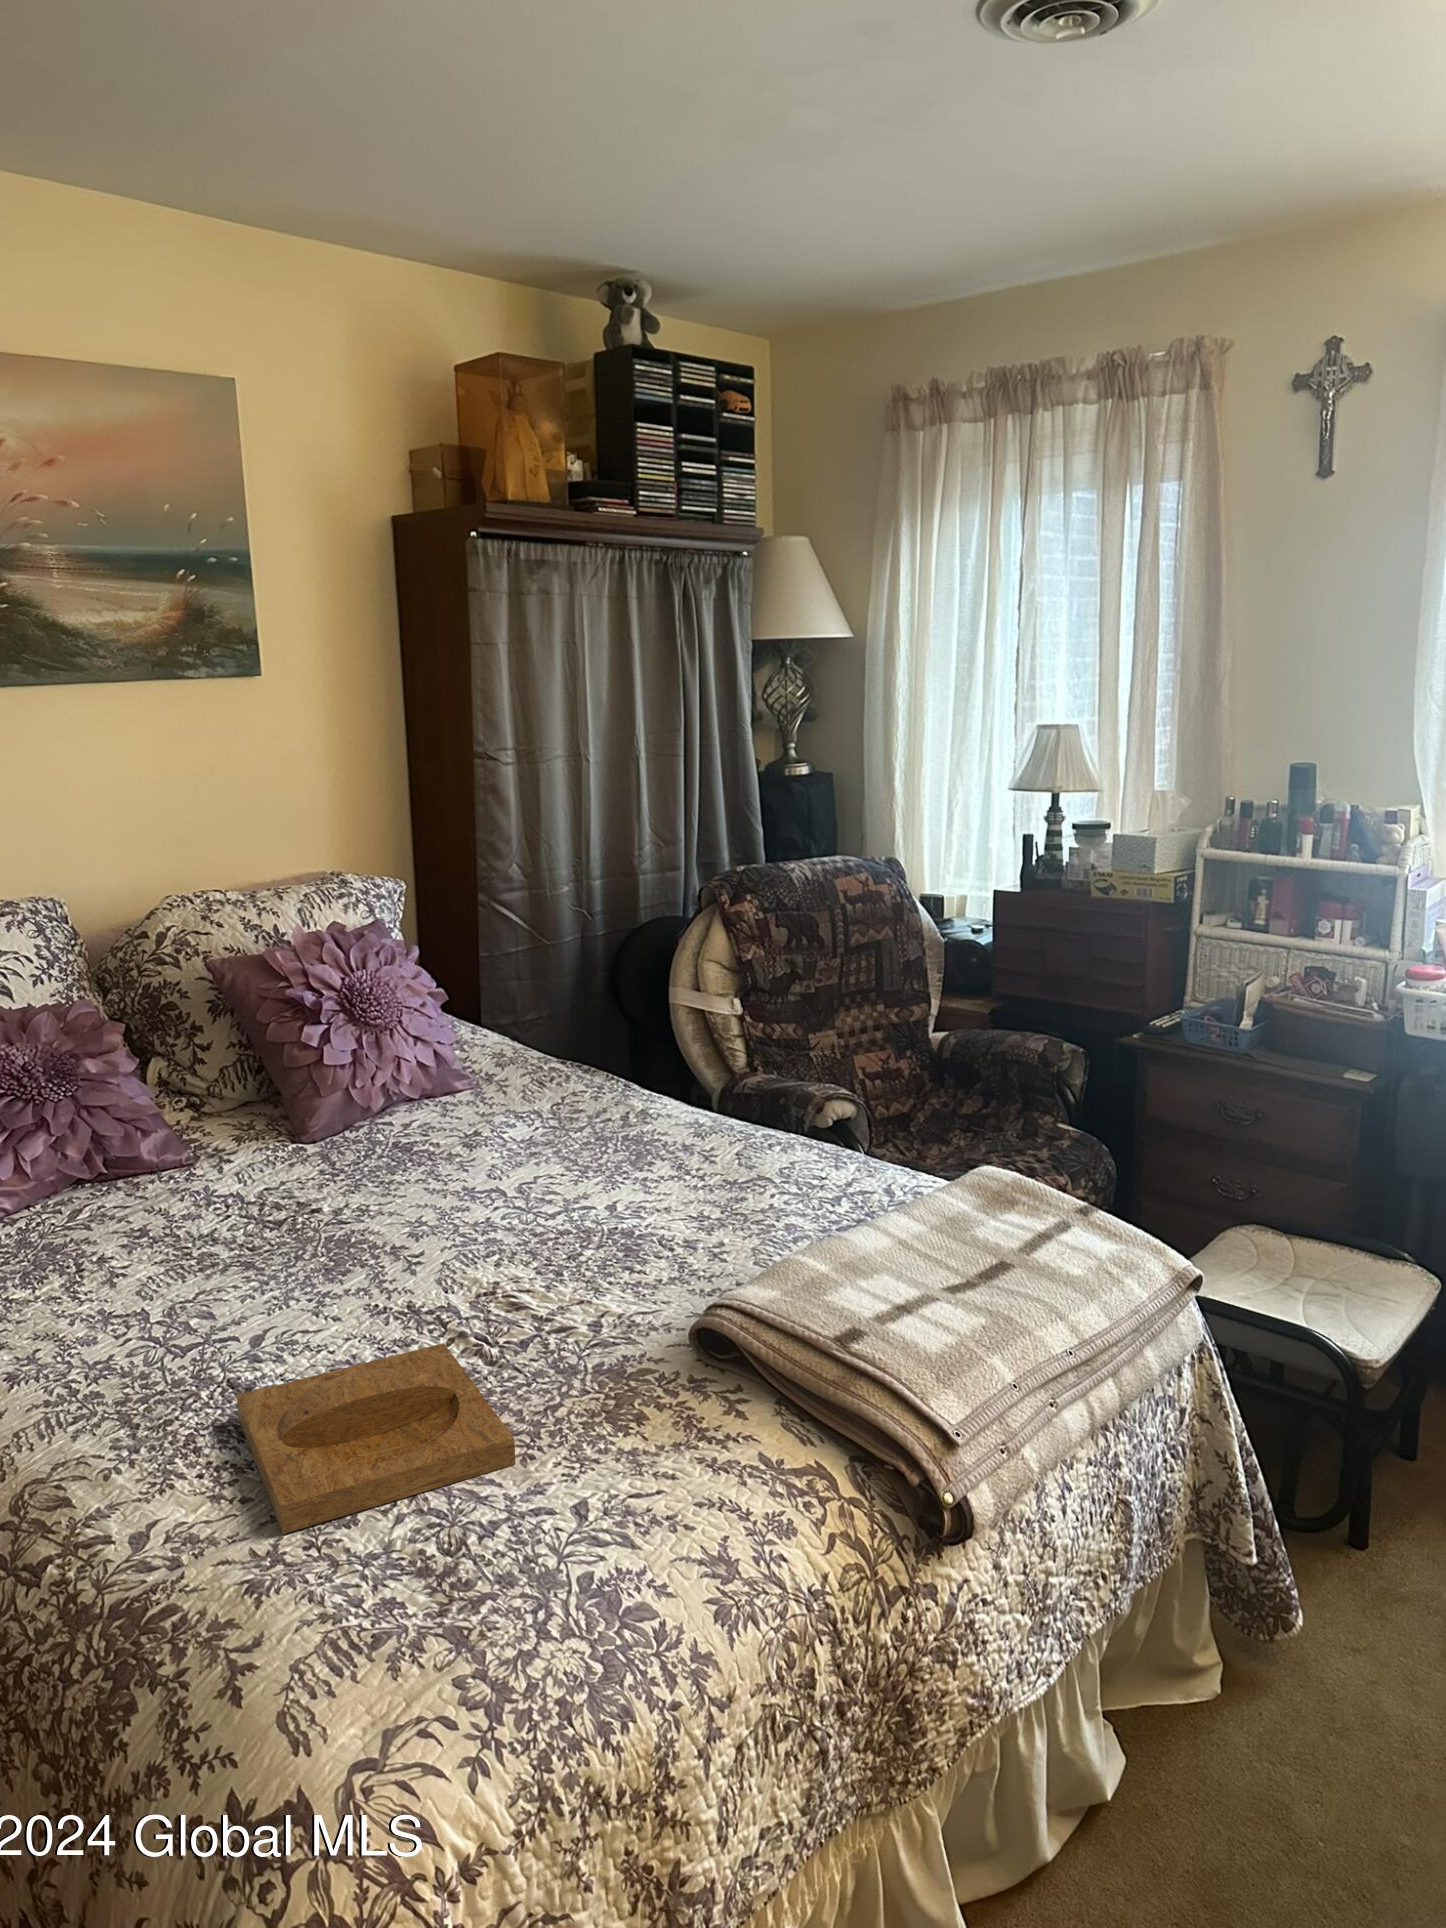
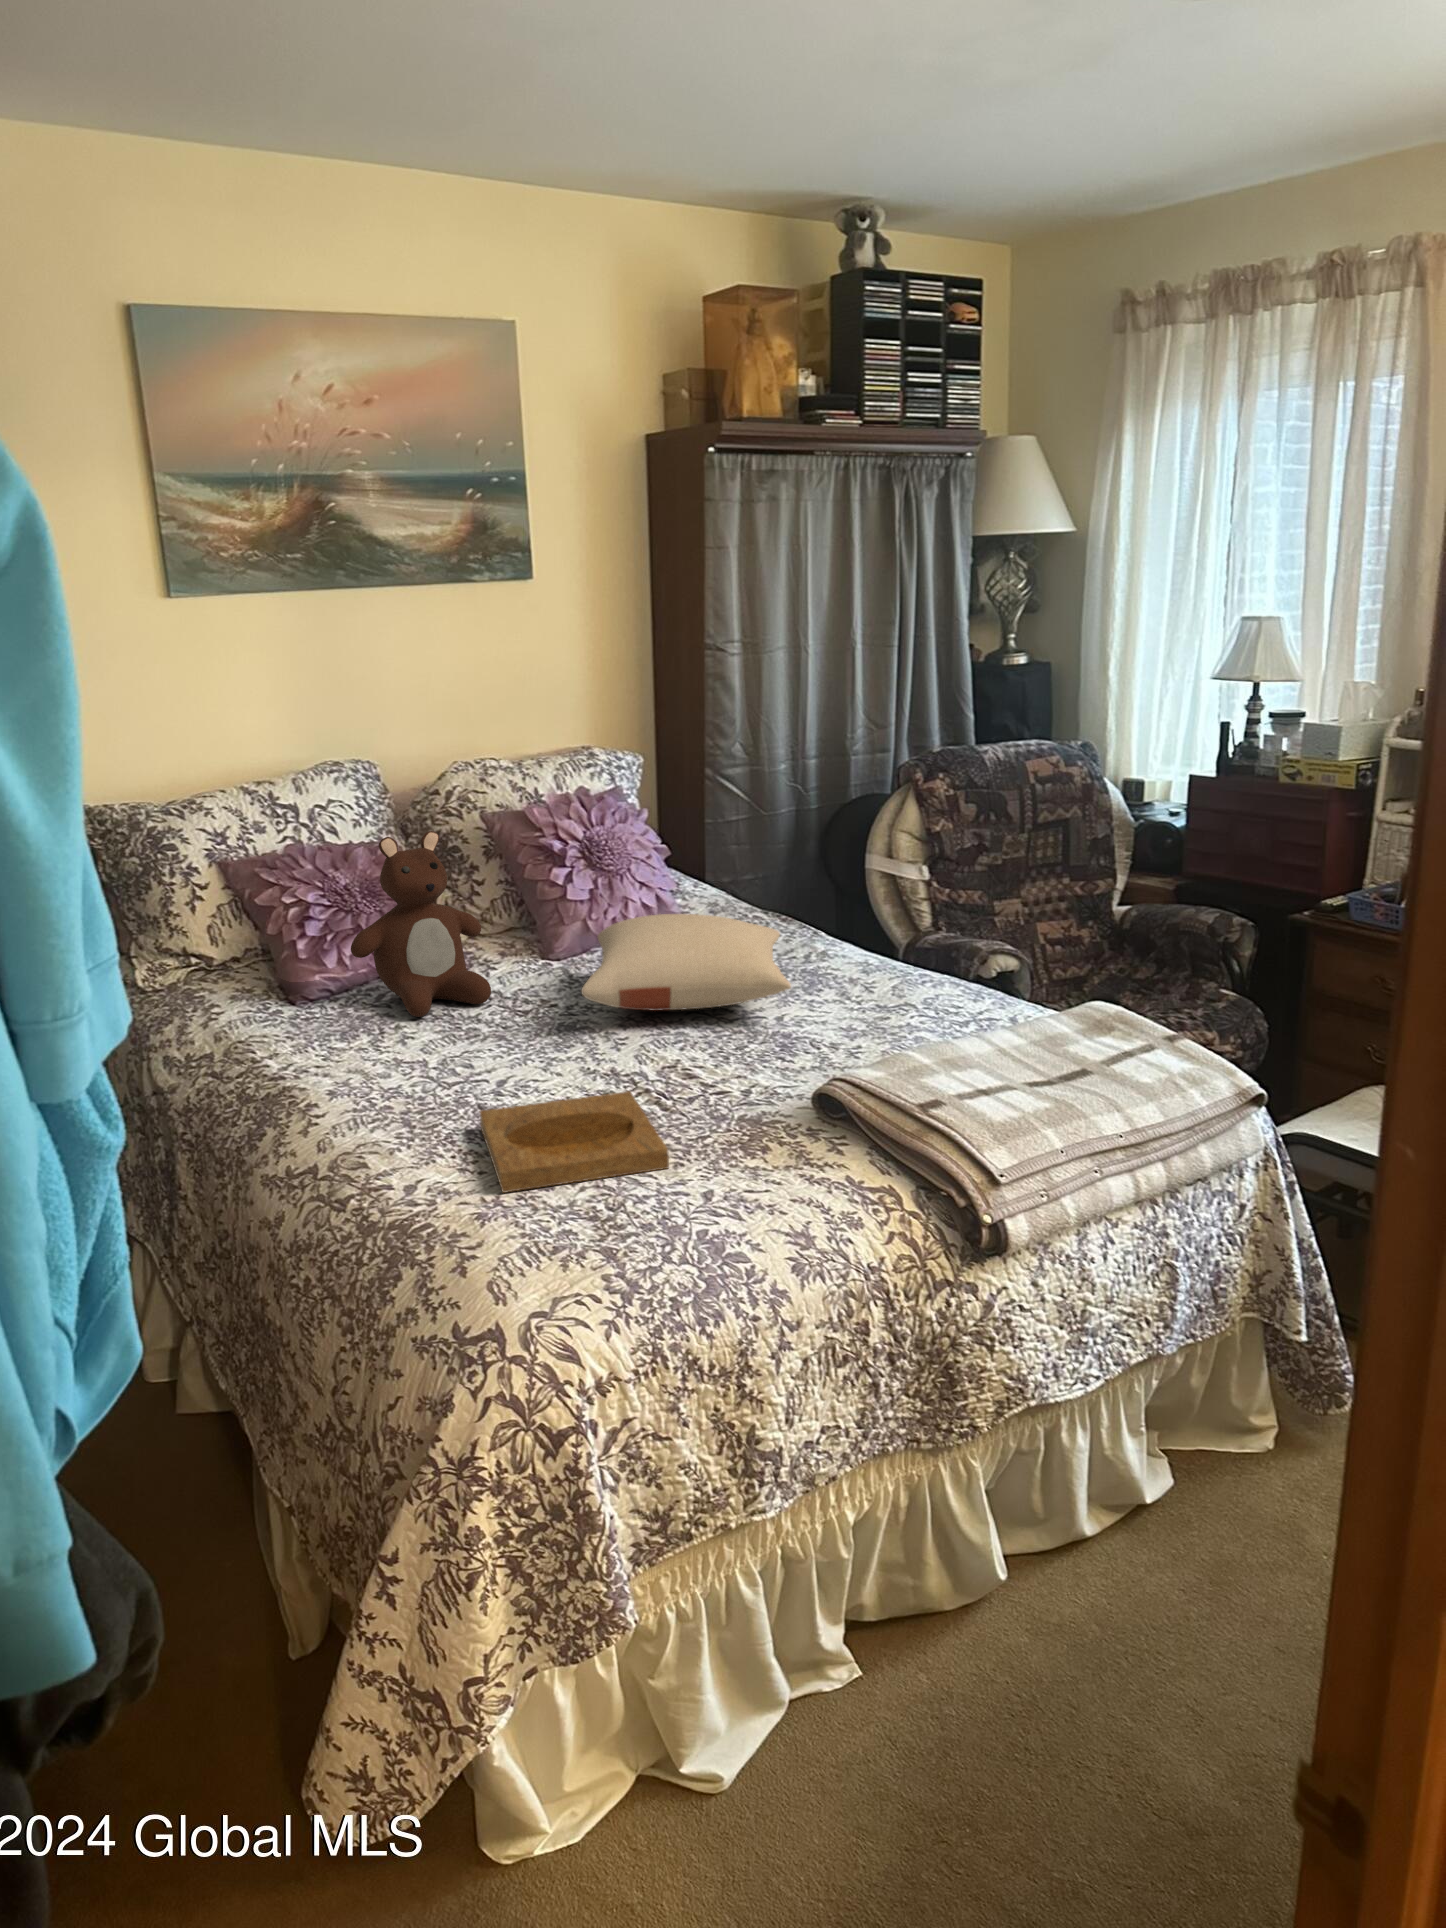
teddy bear: none [37,993,232,1240] -> present [351,831,491,1017]
pillow: none [359,1083,626,1212] -> present [582,914,791,1011]

